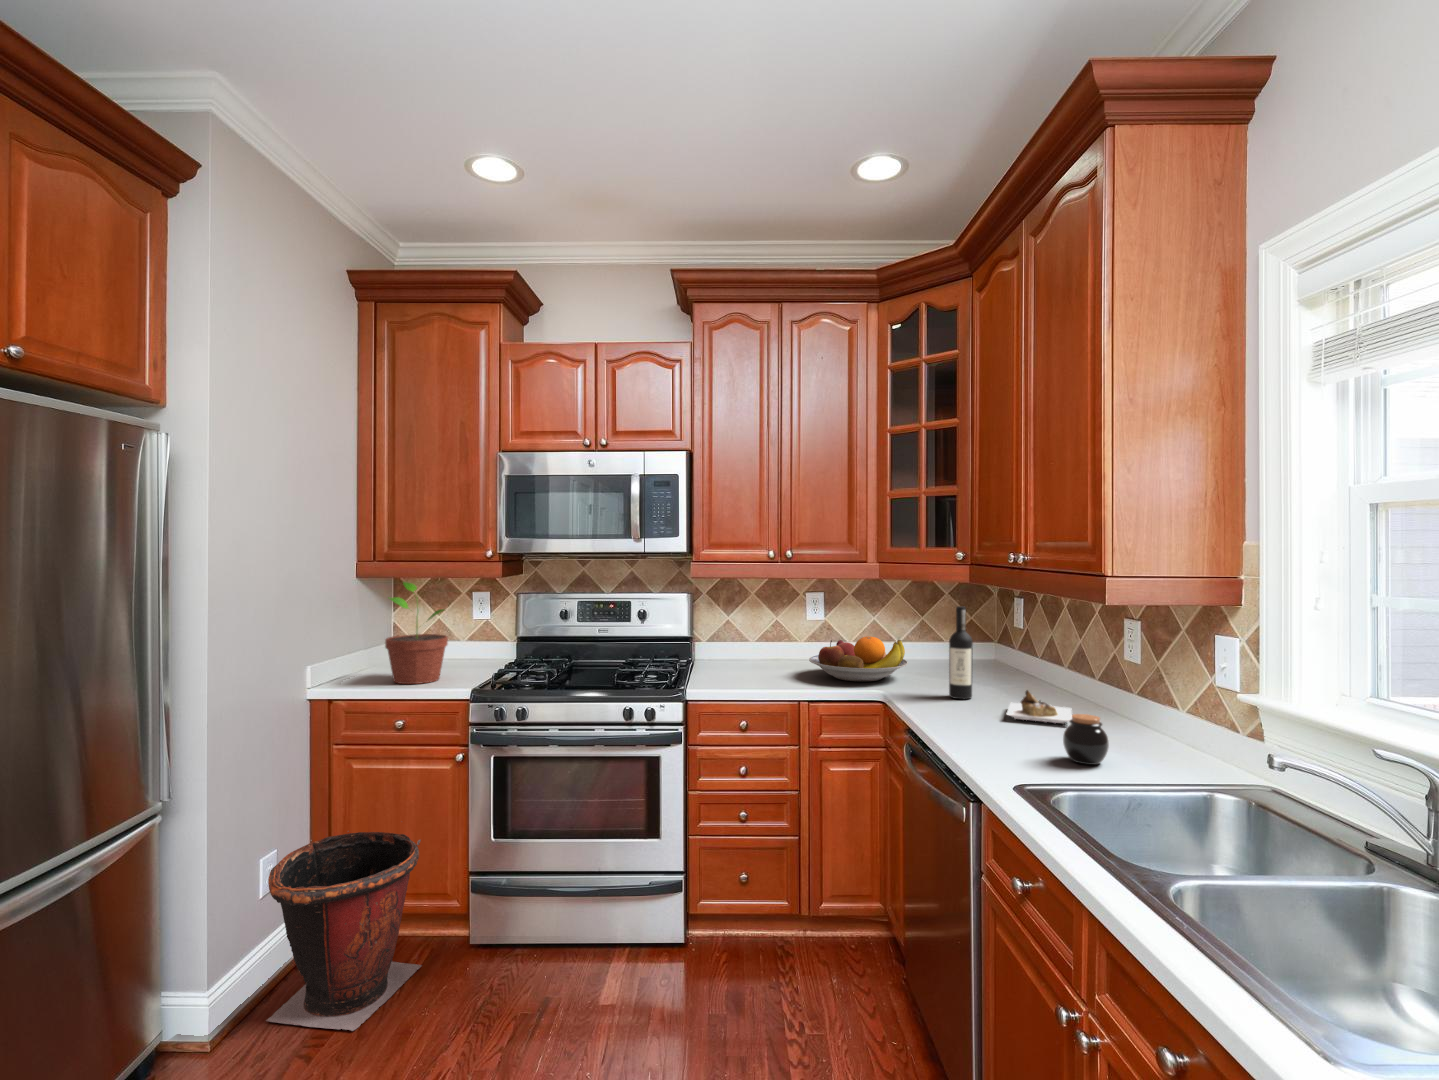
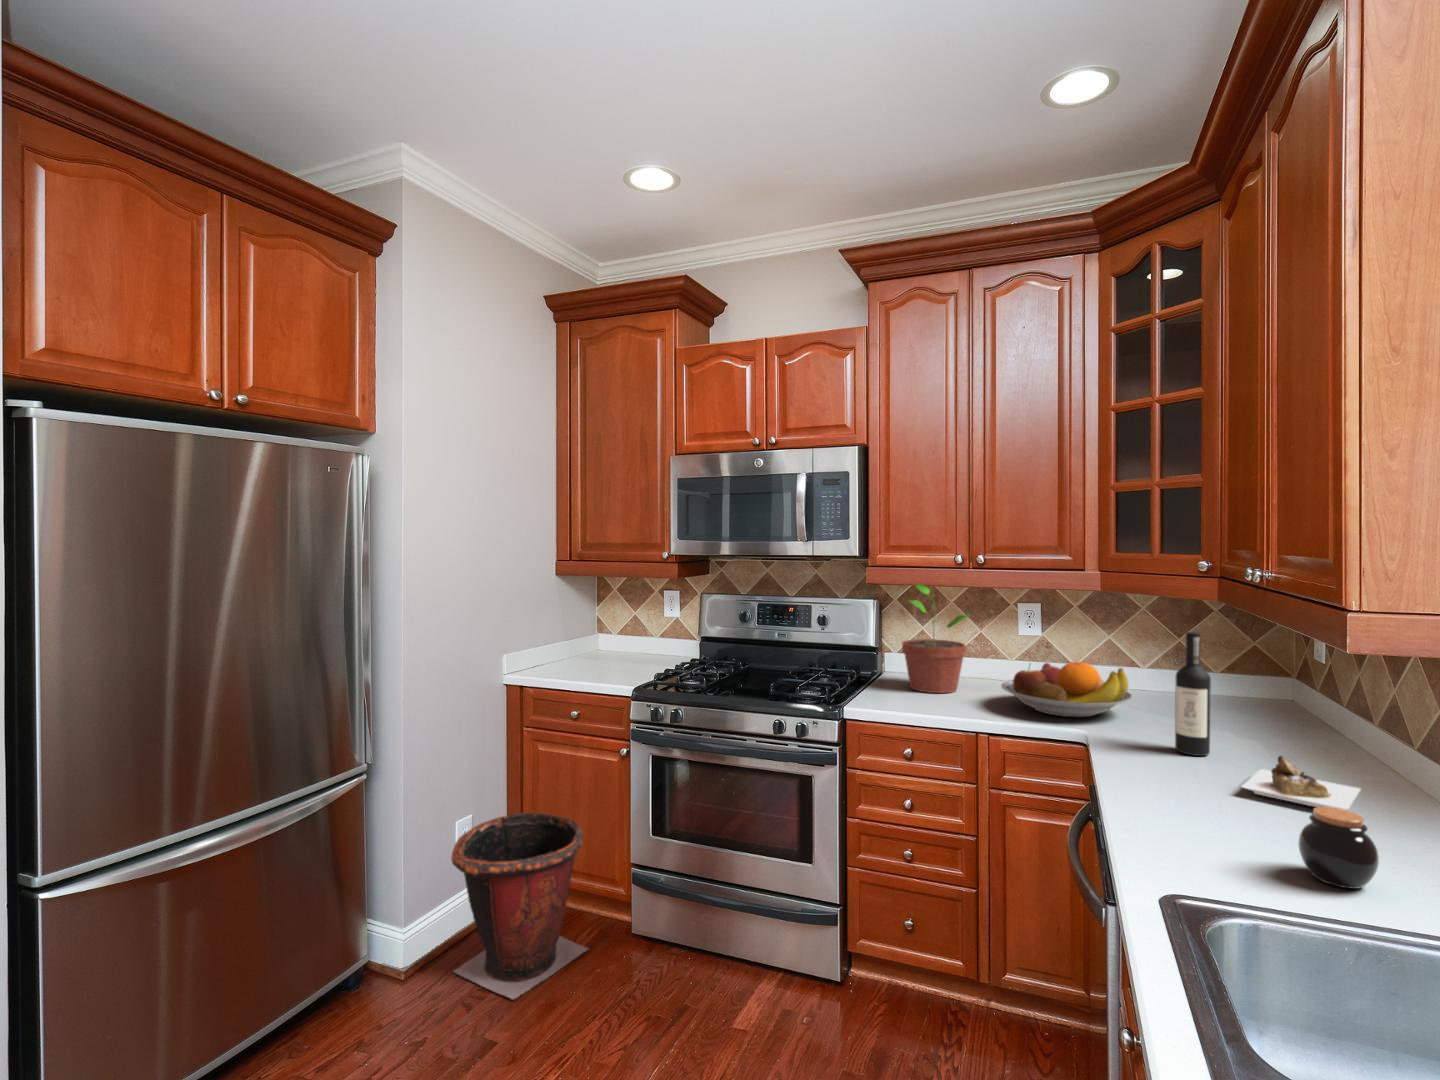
potted plant: present [385,582,448,684] -> present [902,585,969,693]

